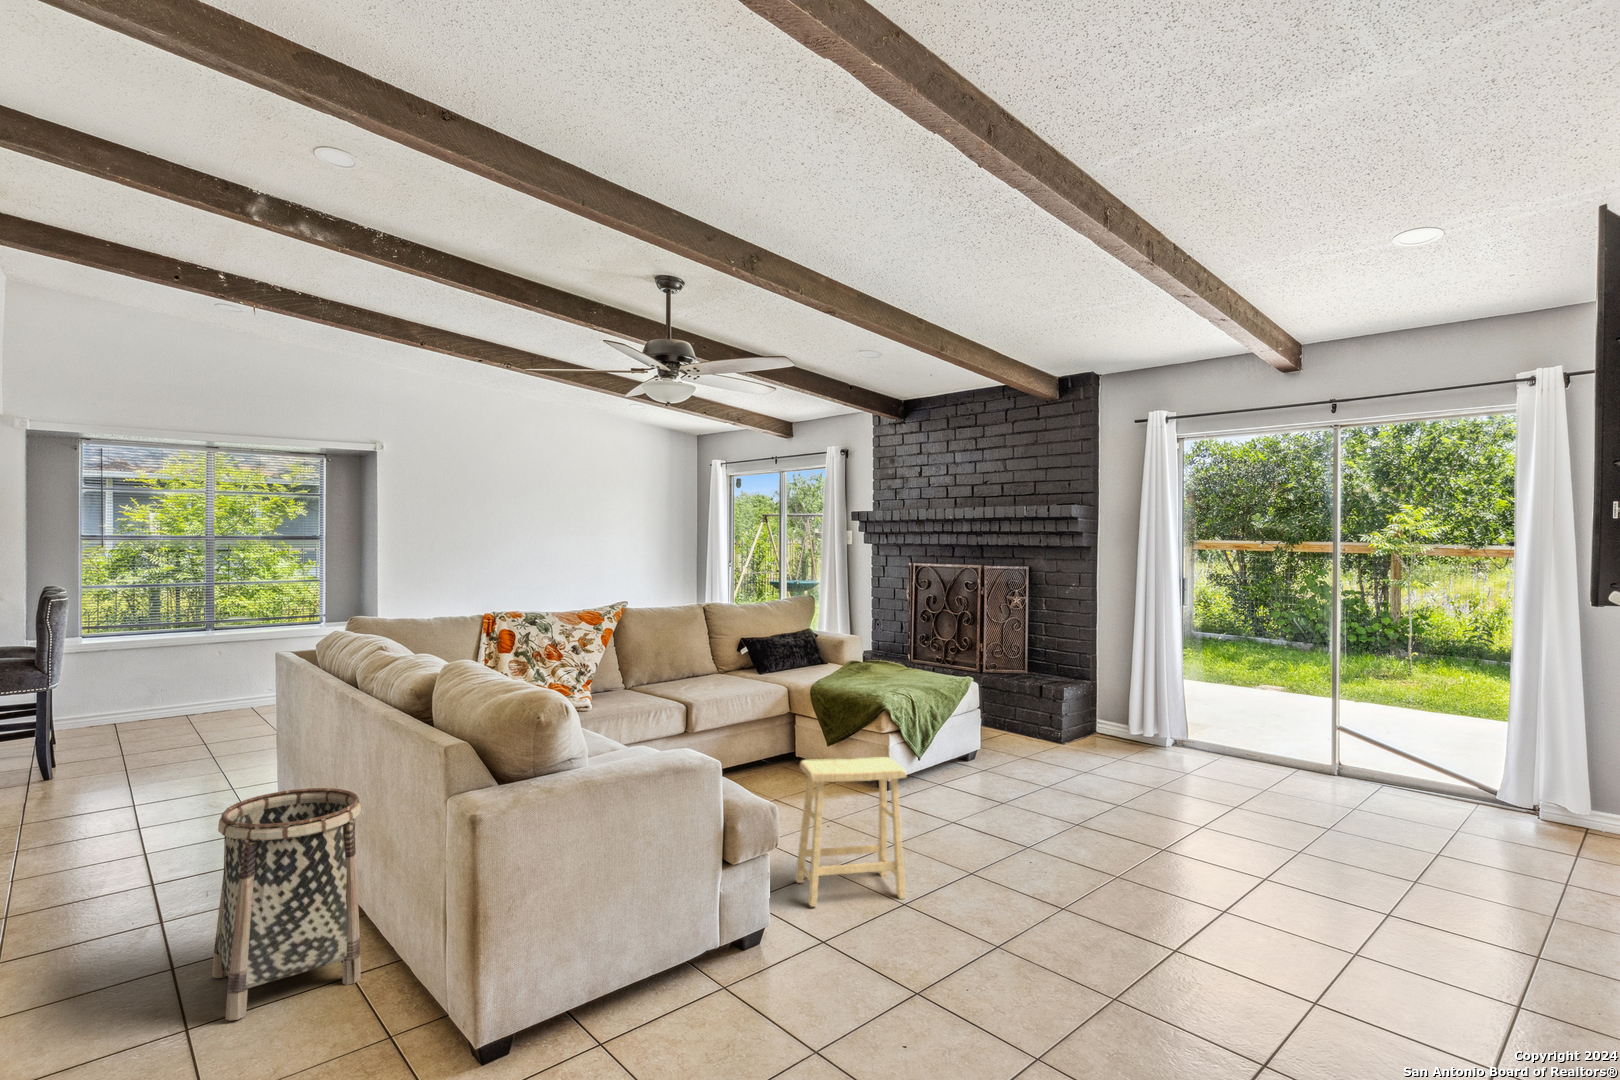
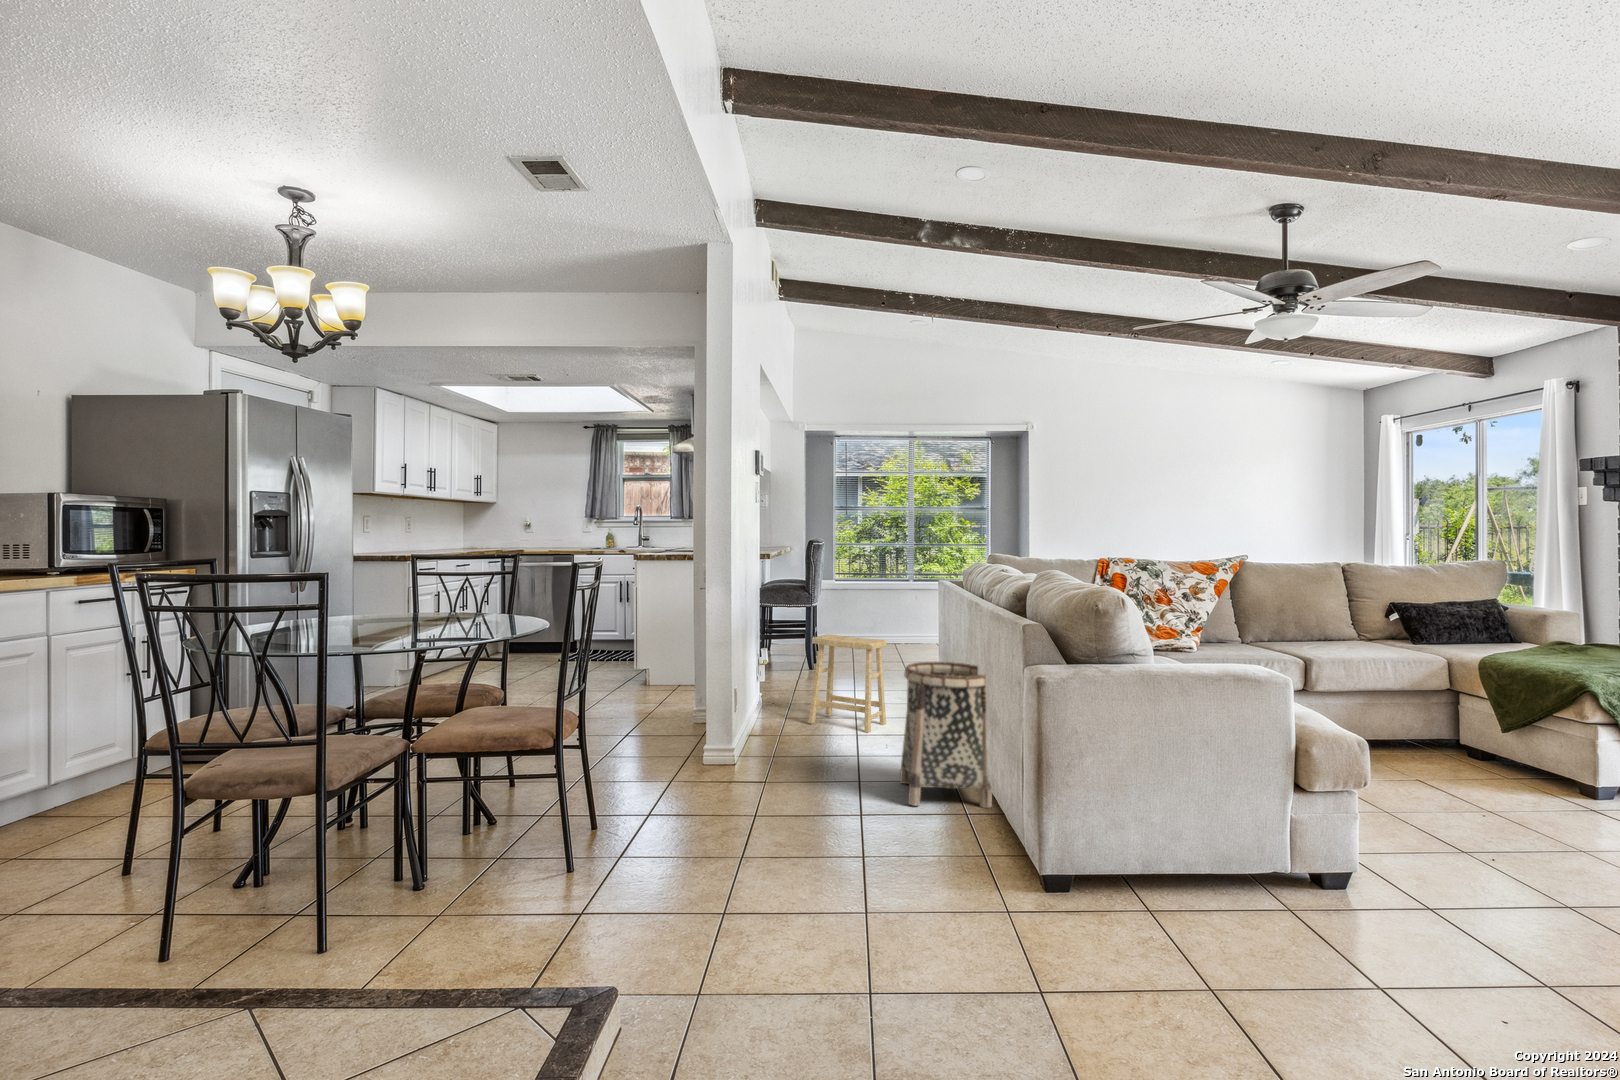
footstool: present [795,757,906,906] -> present [808,634,887,733]

